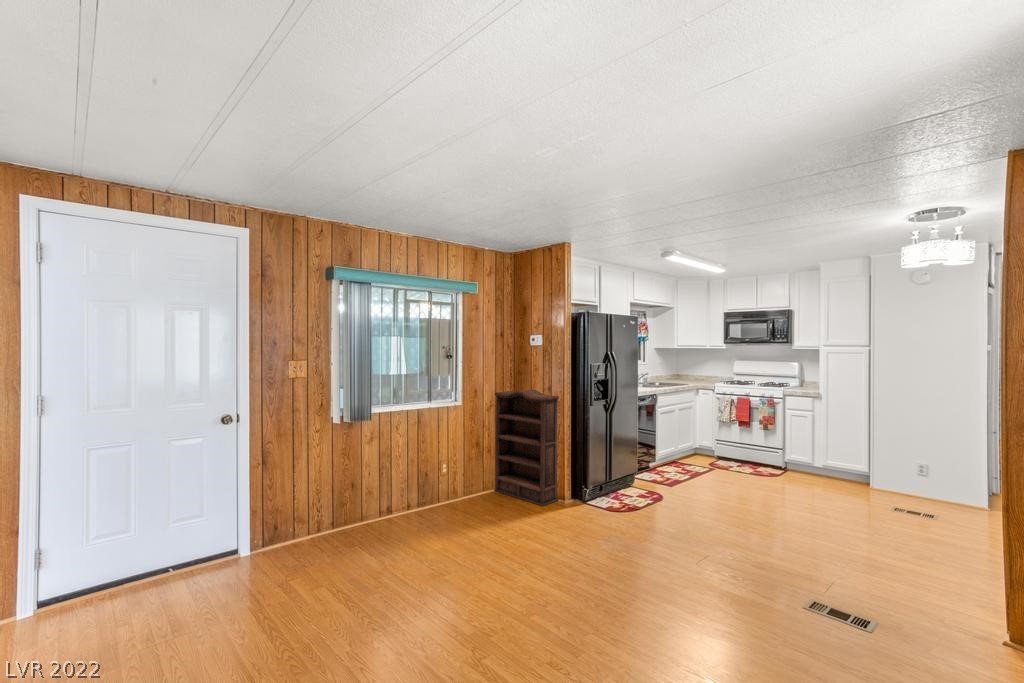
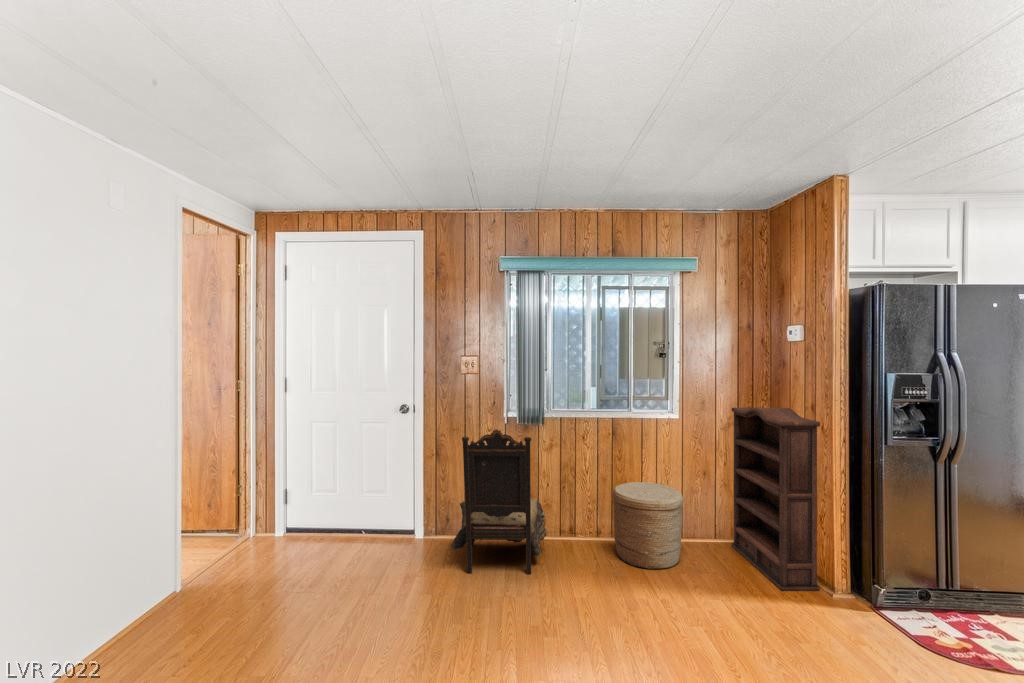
dining chair: none [293,425,398,564] -> present [451,429,546,574]
woven basket: none [427,455,481,520] -> present [612,482,683,569]

